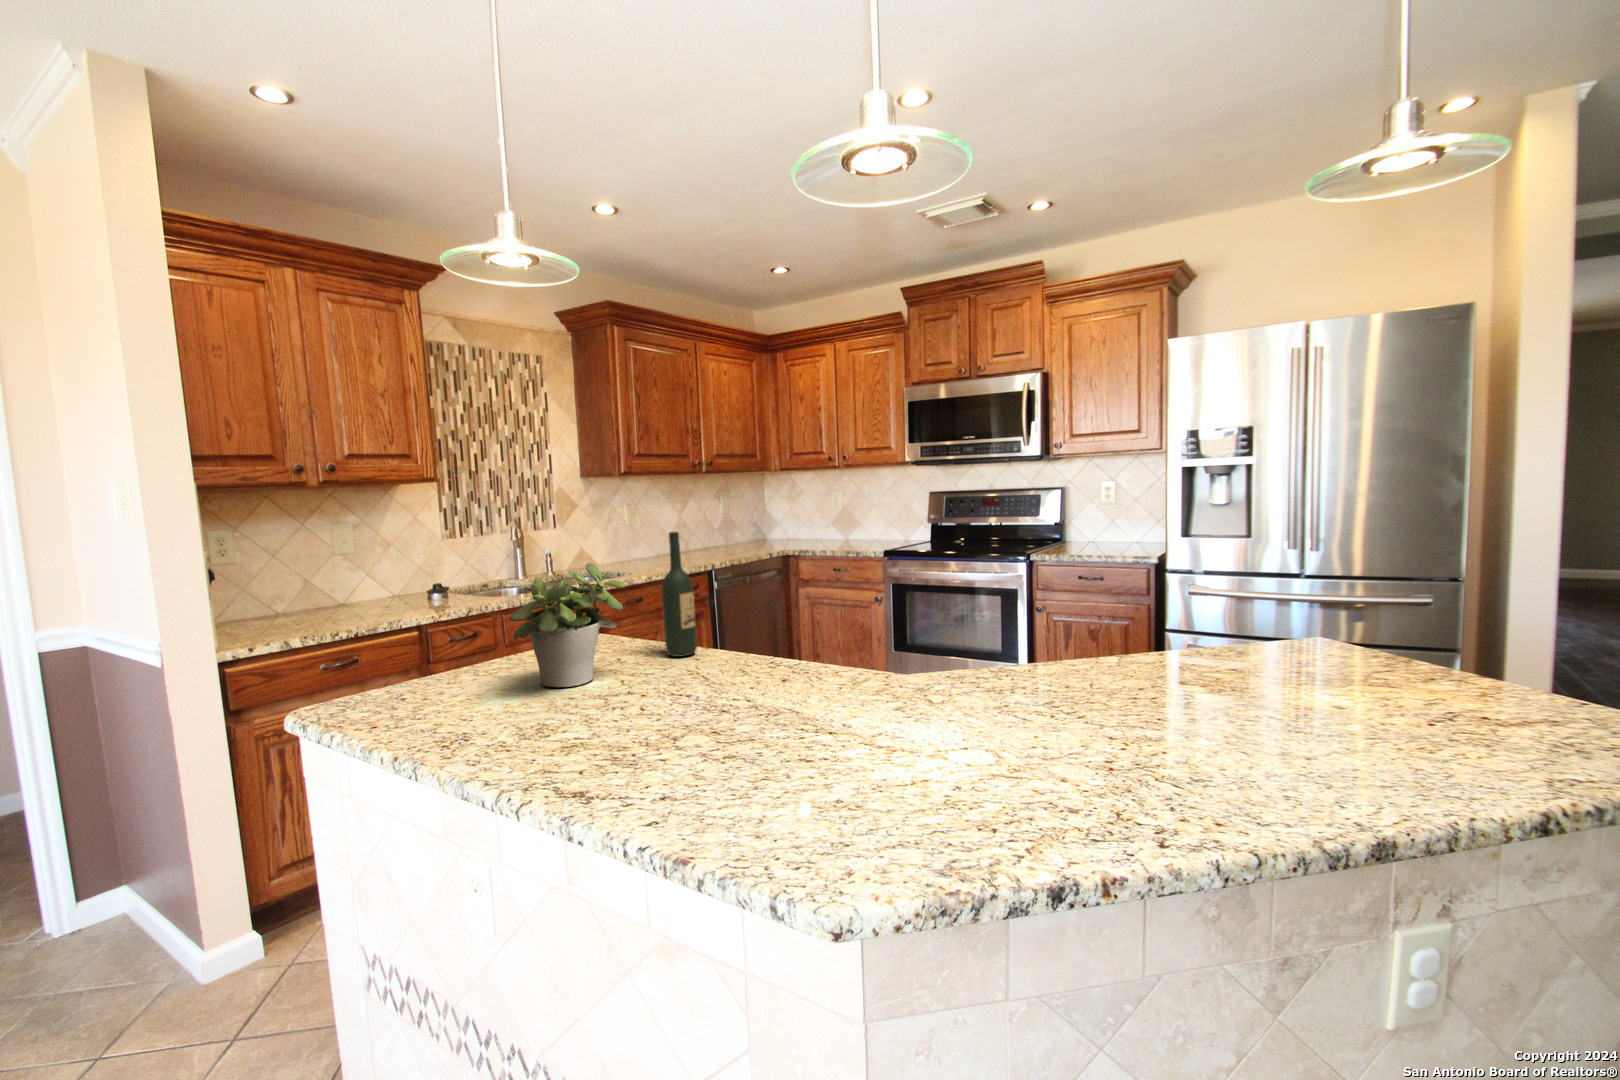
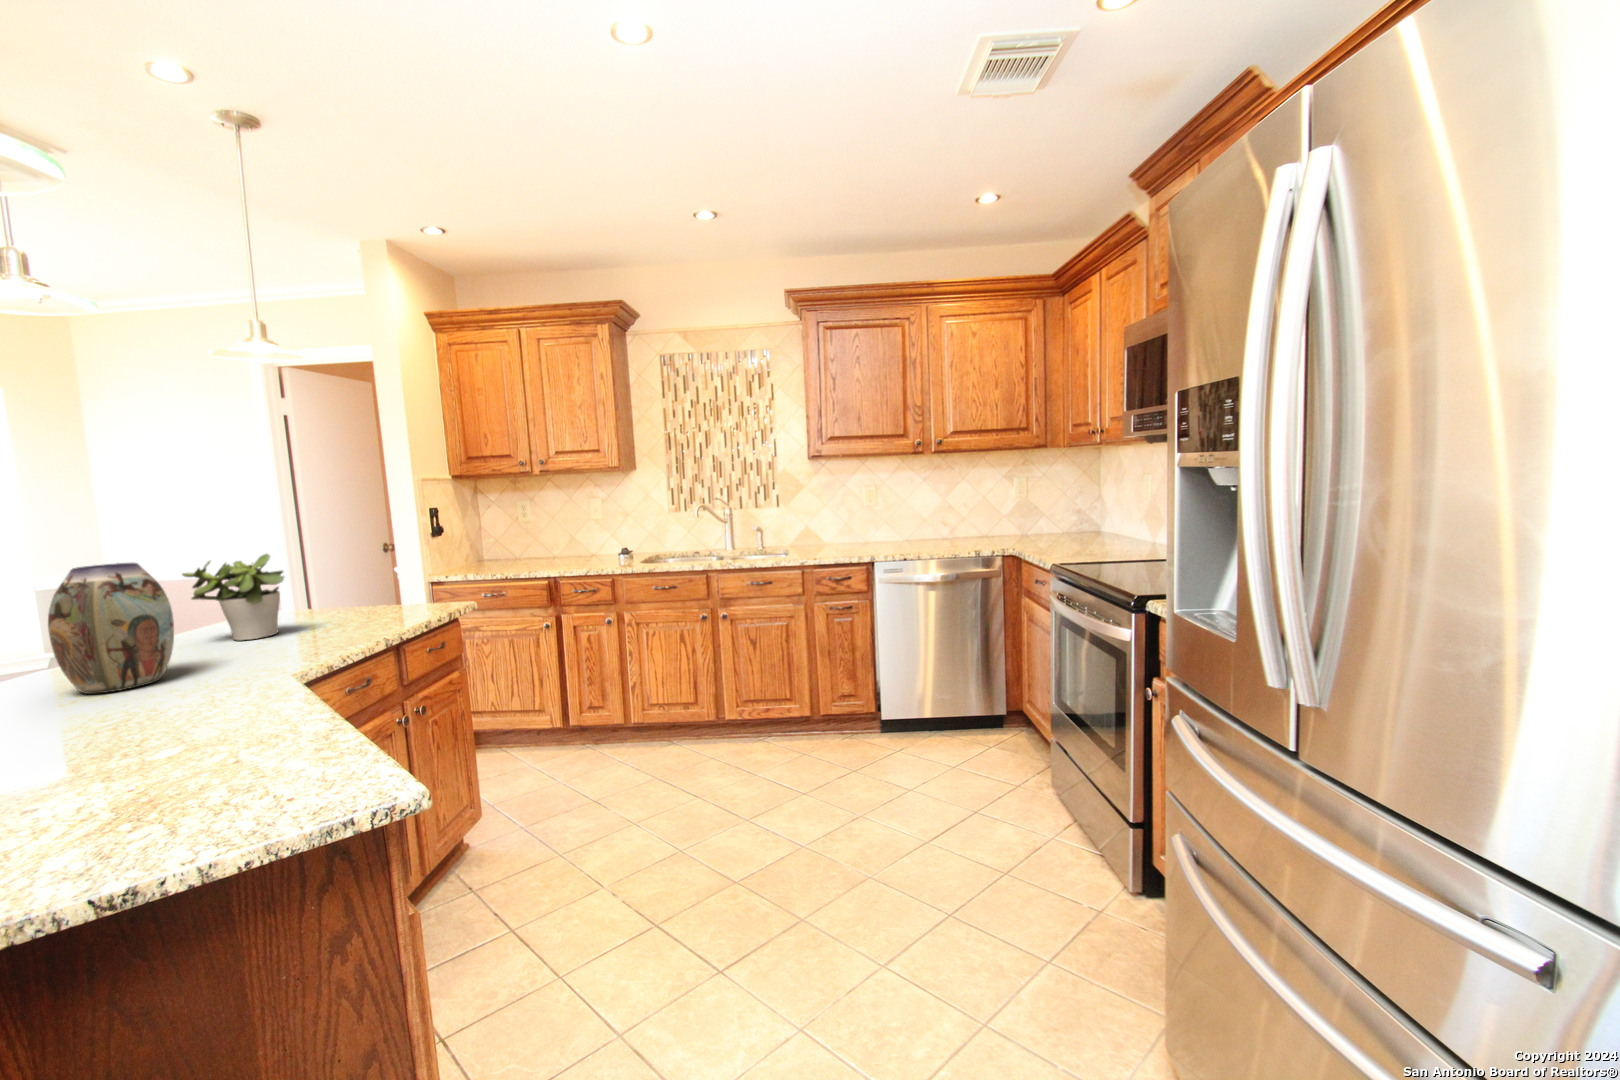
wine bottle: present [662,532,697,657] -> none [314,534,351,639]
vase: none [711,550,817,710] -> present [48,563,174,694]

